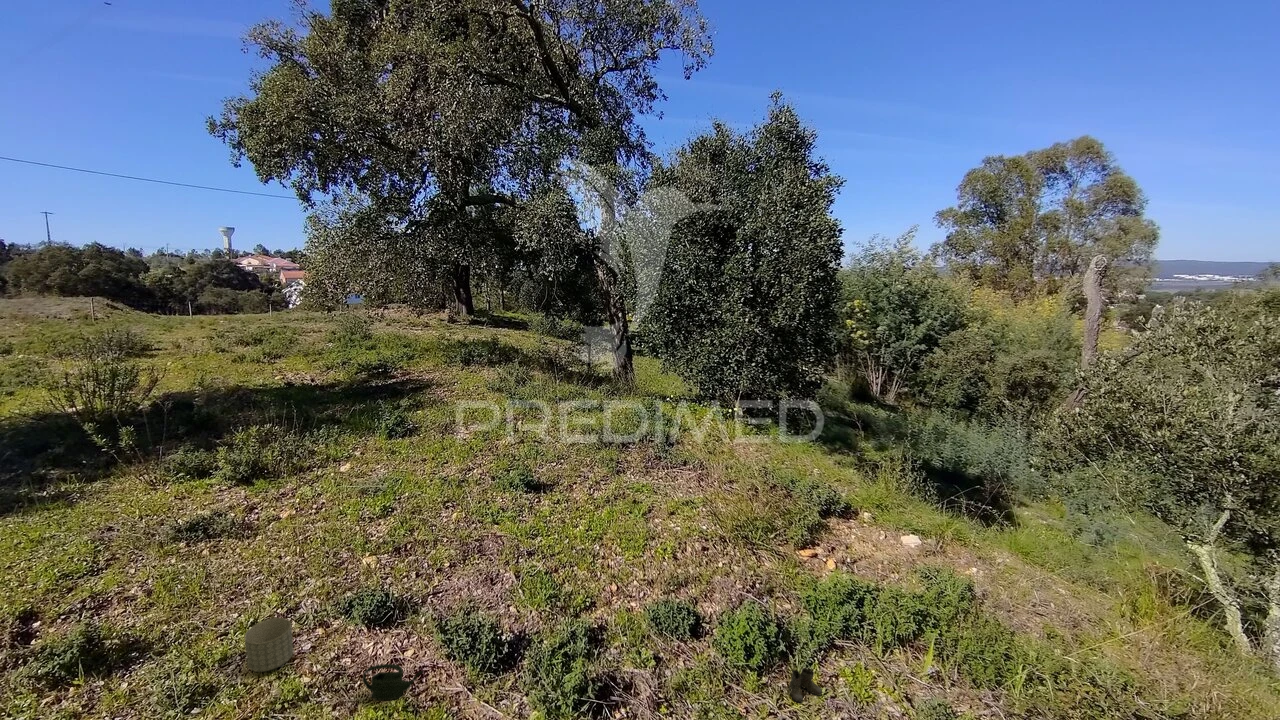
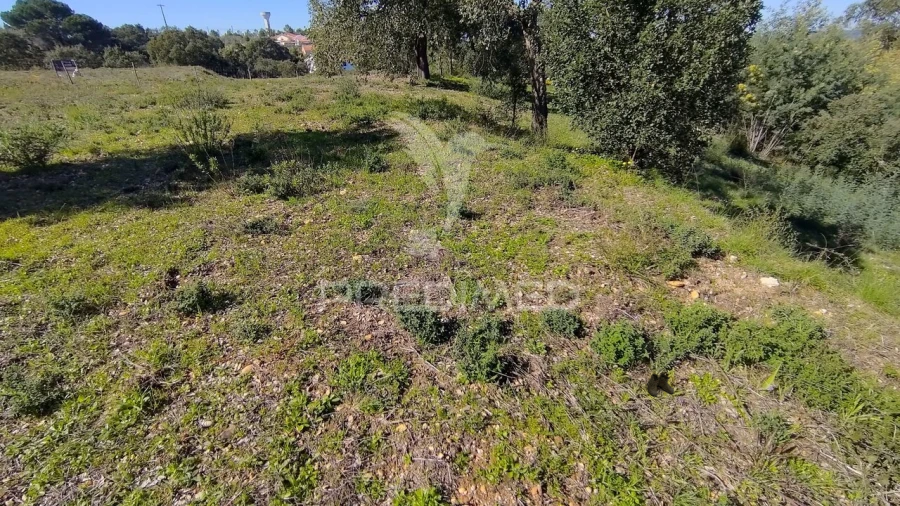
planter: present [245,618,294,672] -> none [283,292,312,322]
watering can: present [362,664,423,700] -> none [351,330,388,351]

